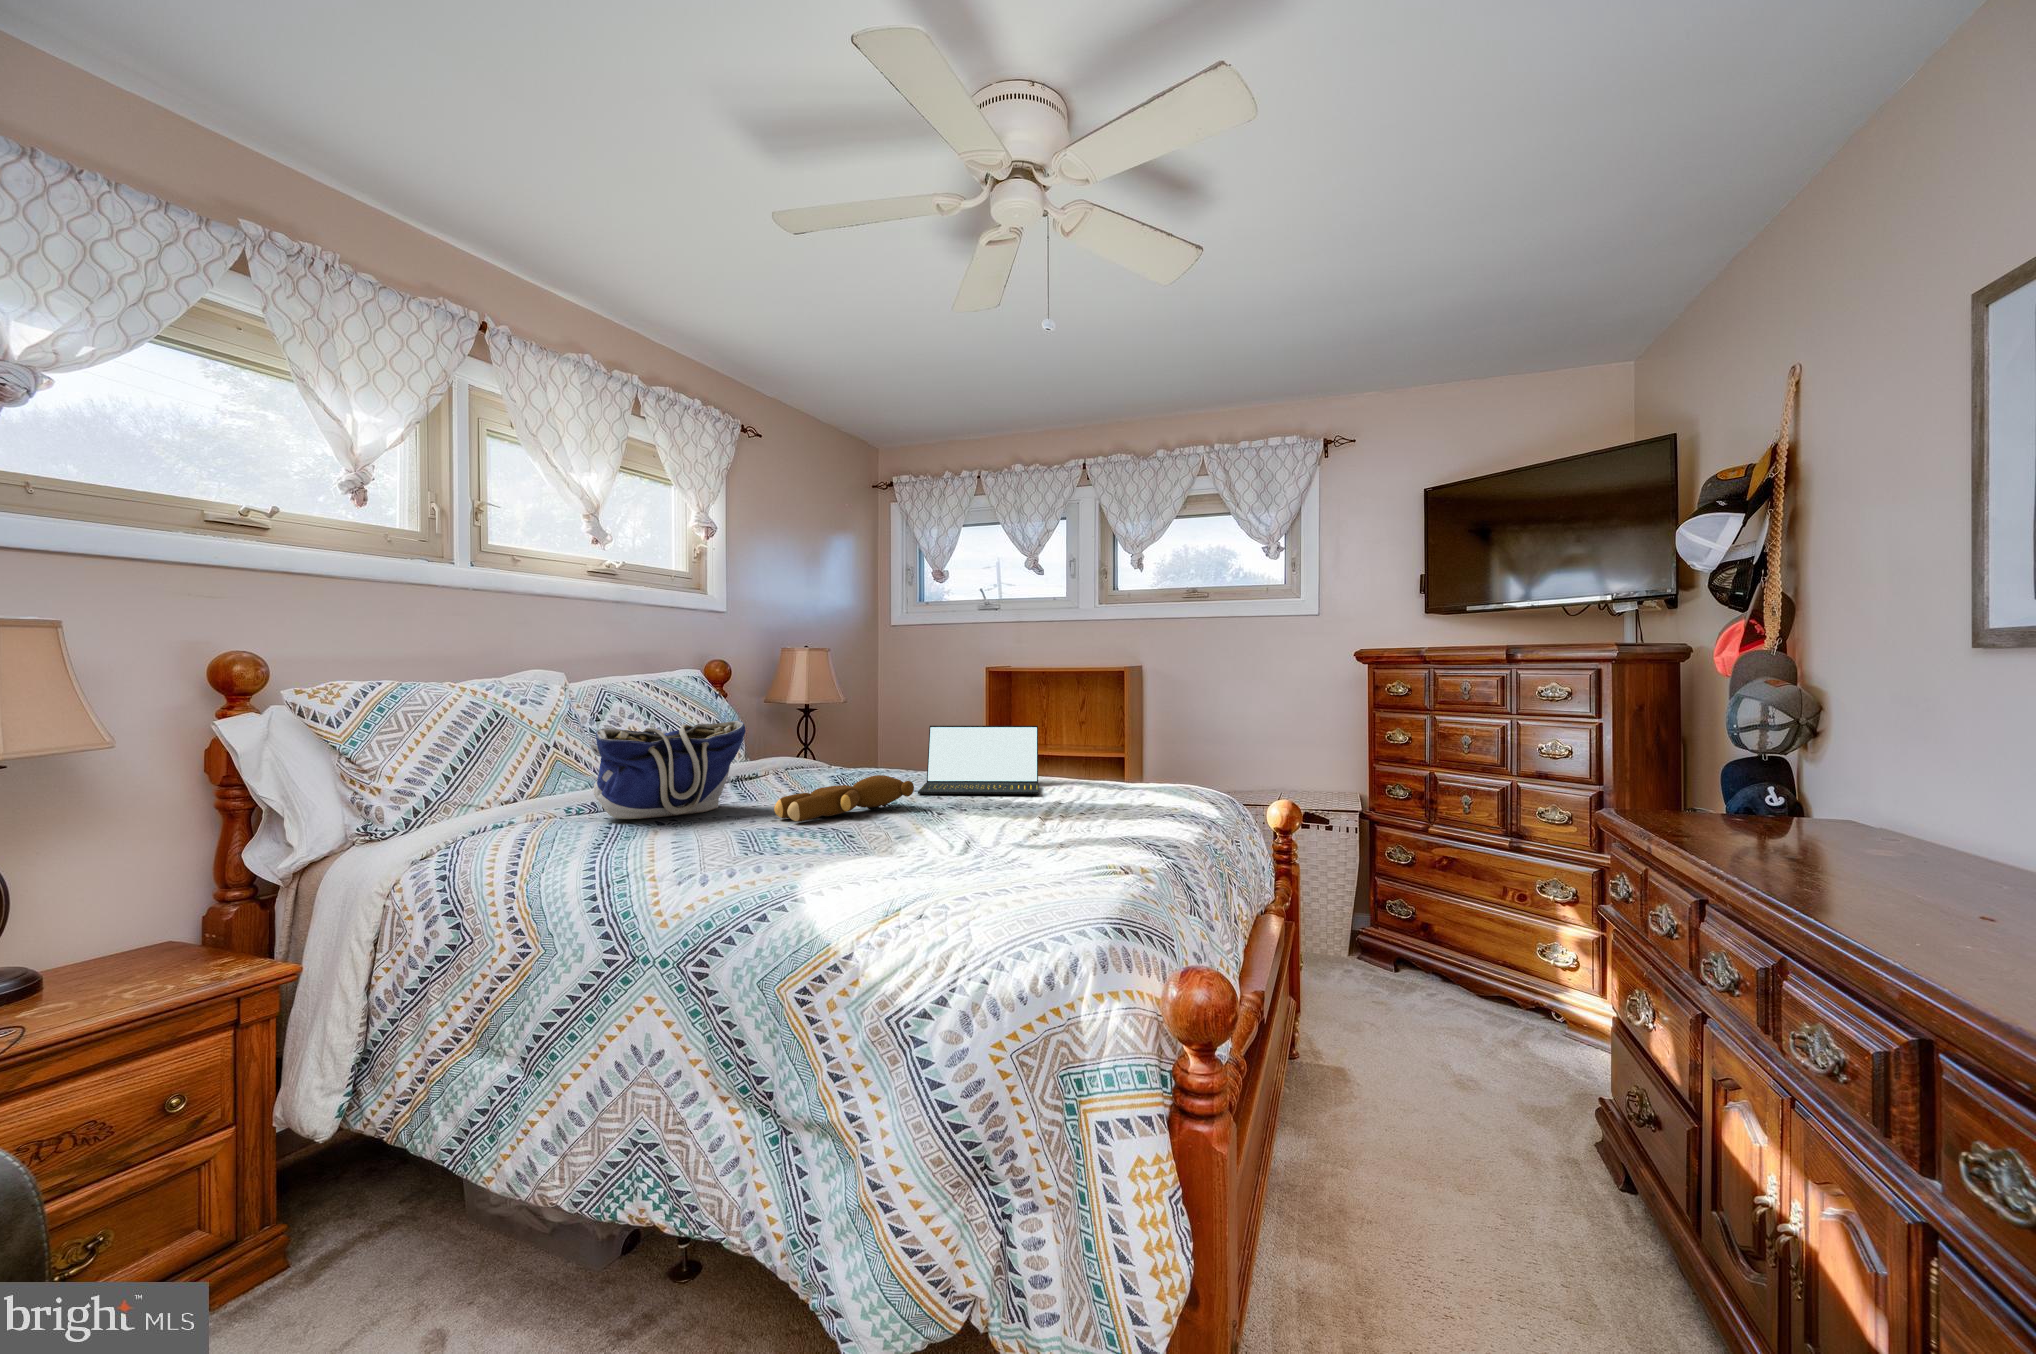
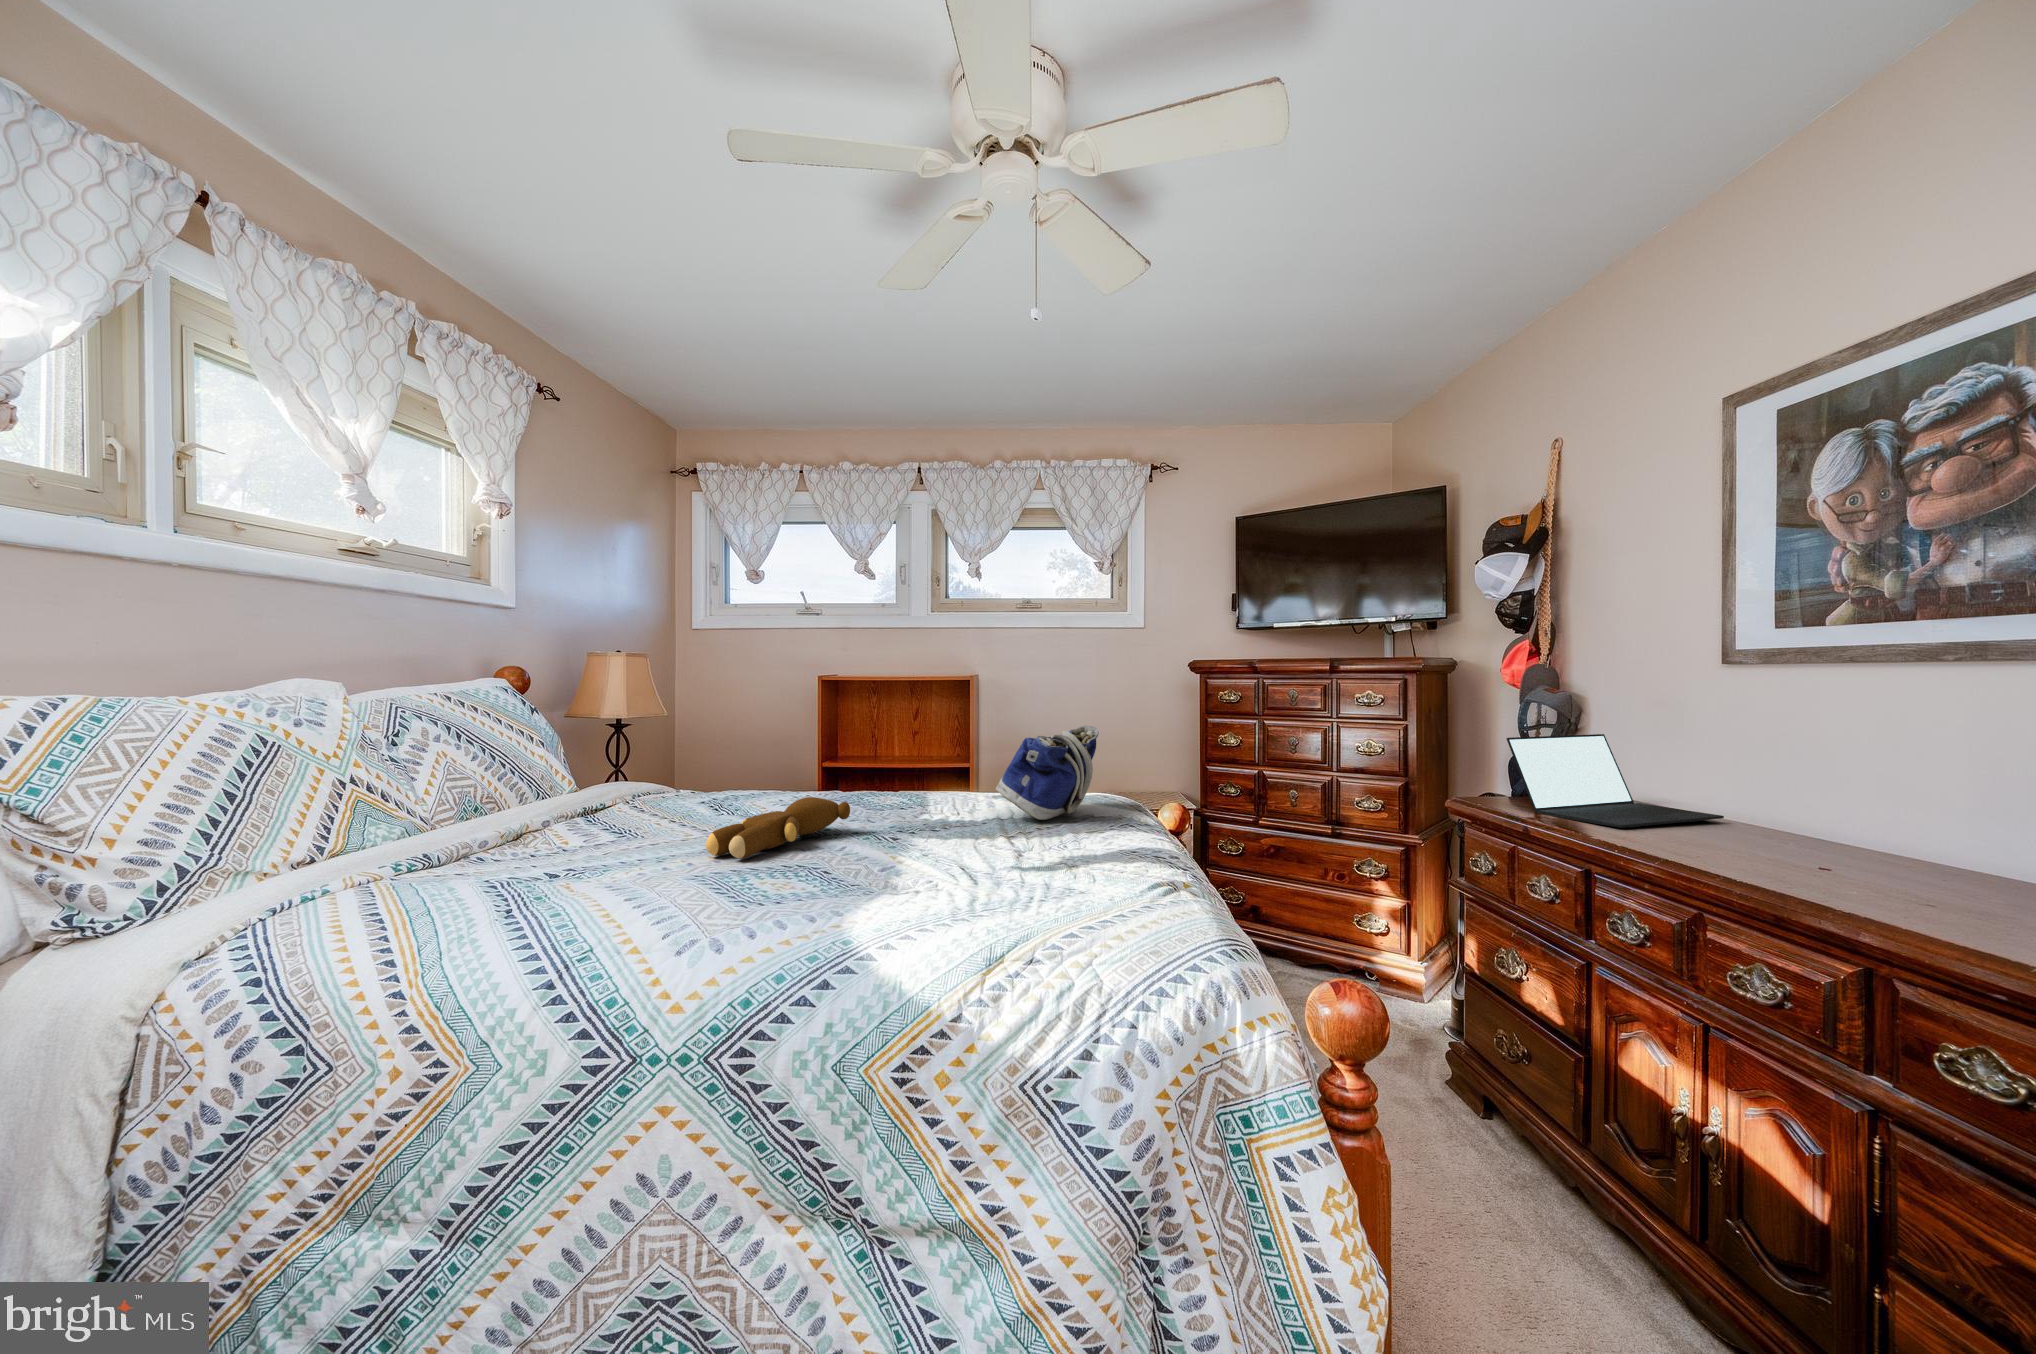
tote bag: present [590,720,745,819] -> present [996,726,1099,820]
laptop: present [918,726,1038,794] -> present [1507,734,1724,828]

